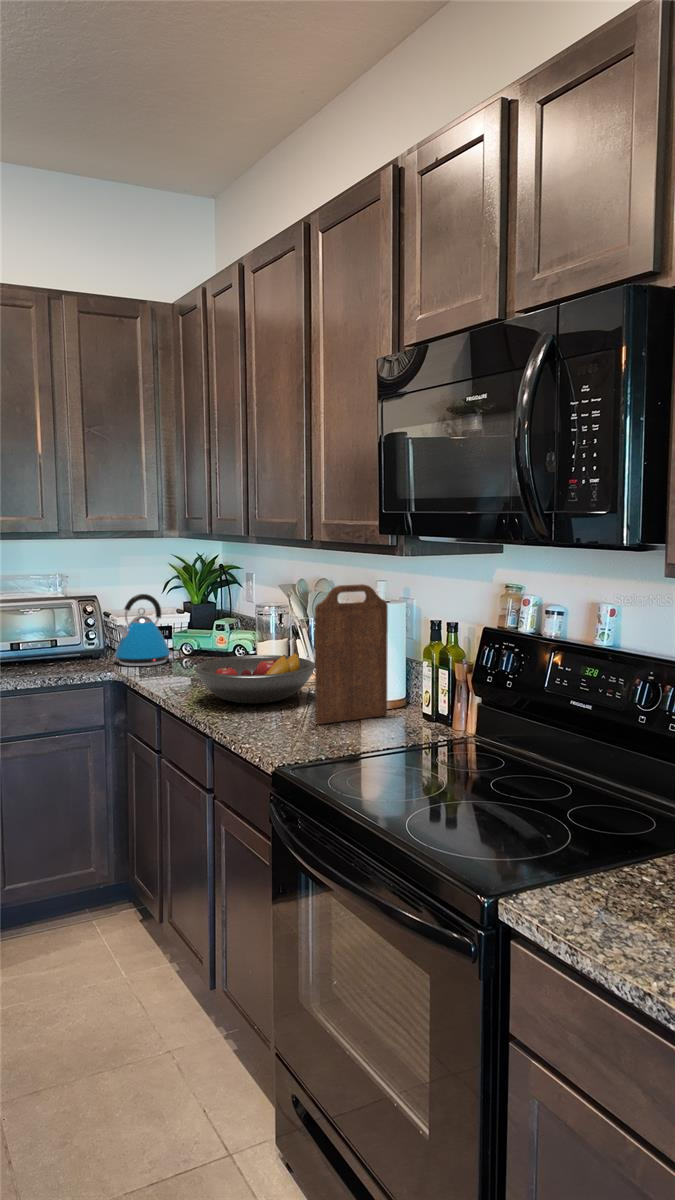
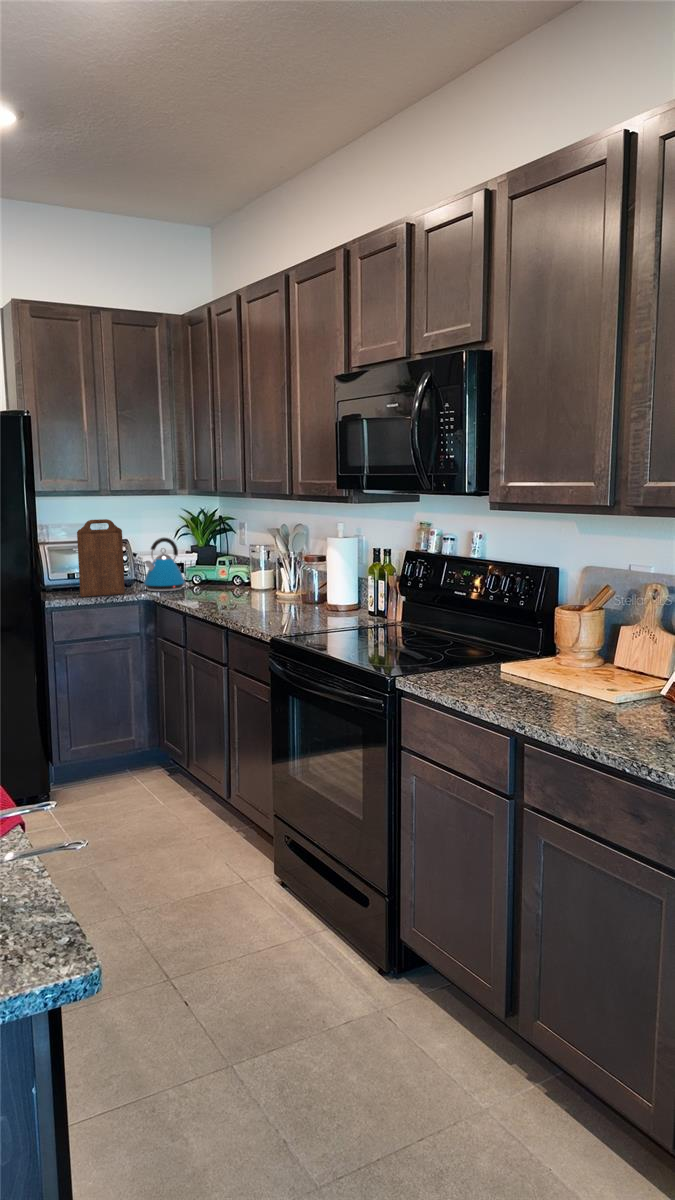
cutting board: present [315,584,388,724] -> present [77,519,125,597]
fruit bowl: present [194,652,315,704] -> none [211,575,296,609]

